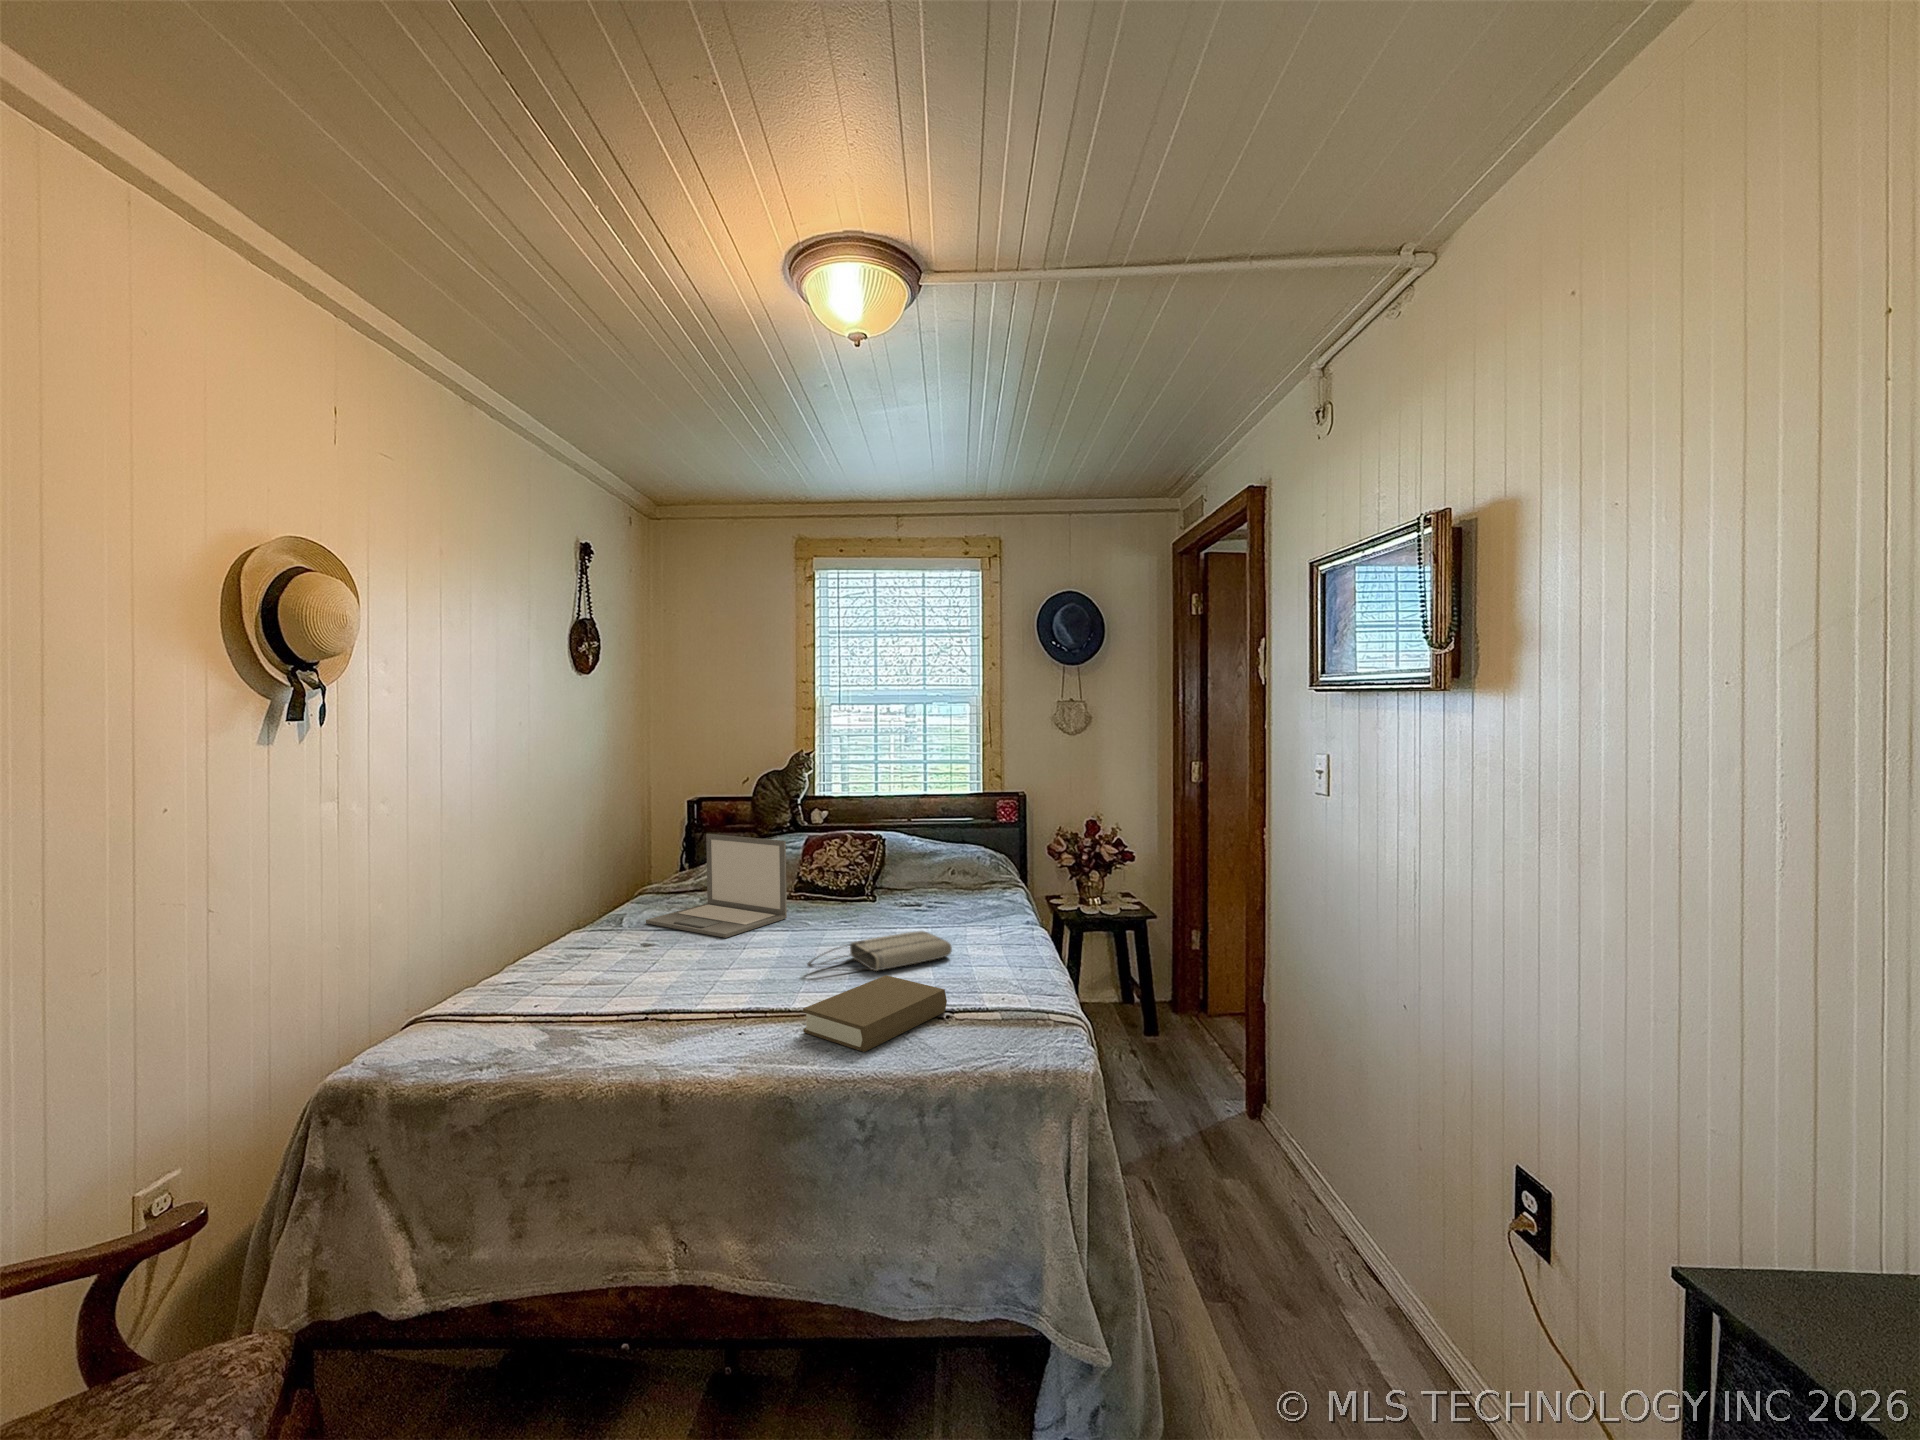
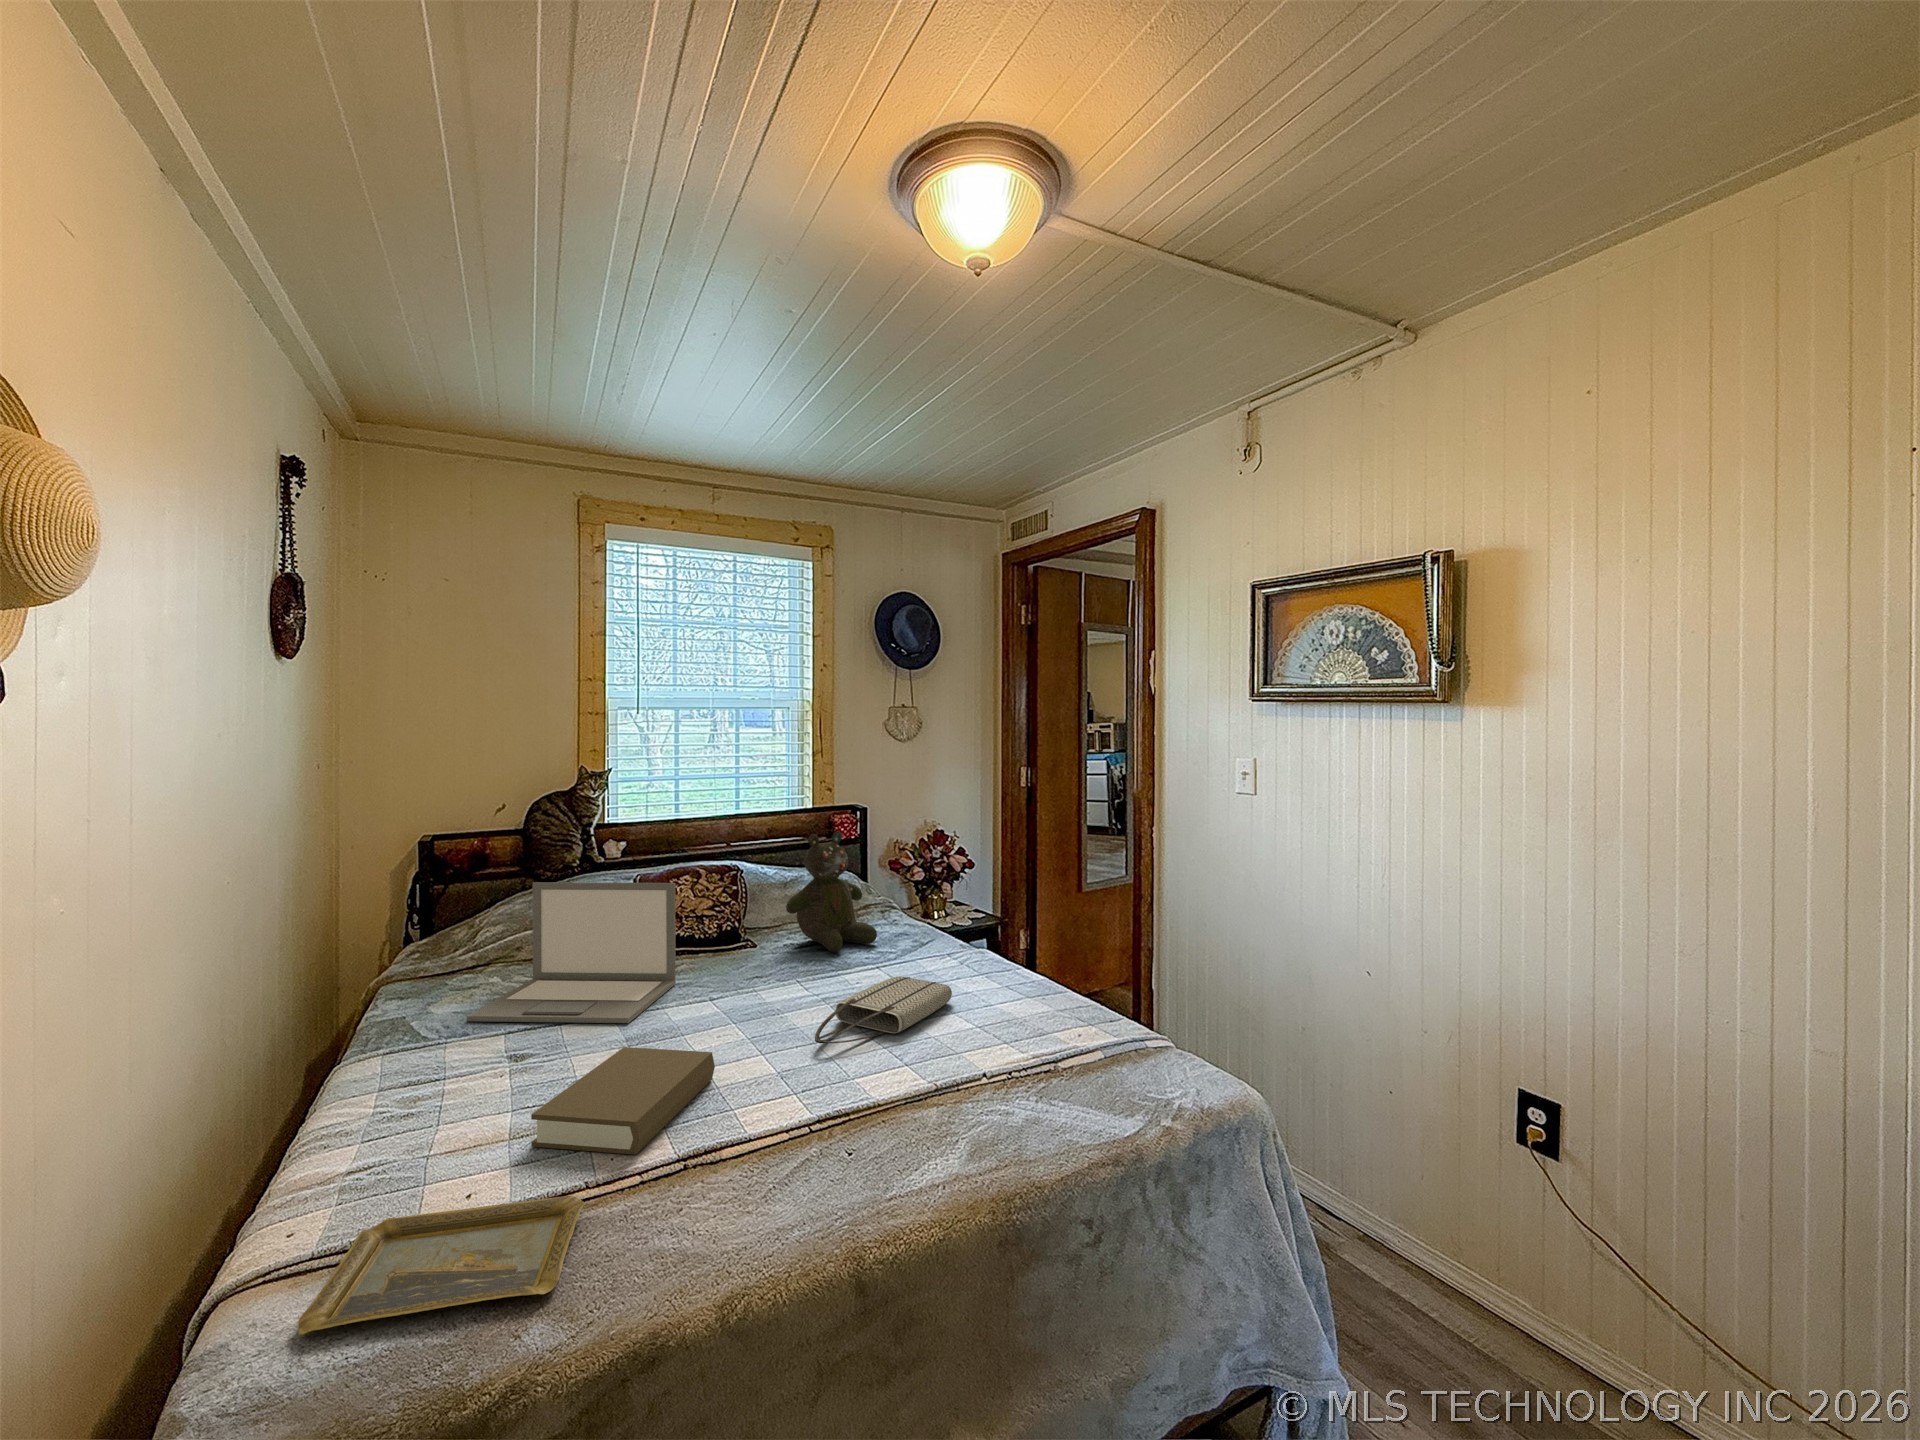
teddy bear: none [893,809,967,911] -> present [786,831,877,952]
book: present [803,975,947,1052] -> present [531,1047,715,1155]
tray: none [406,1010,570,1059] -> present [298,1196,584,1335]

